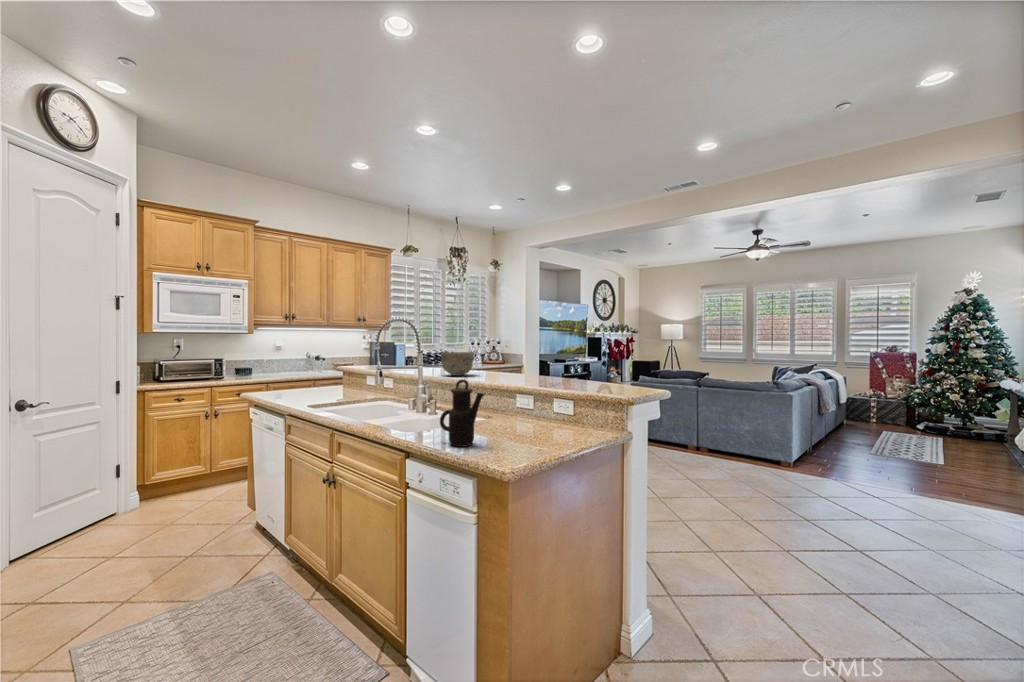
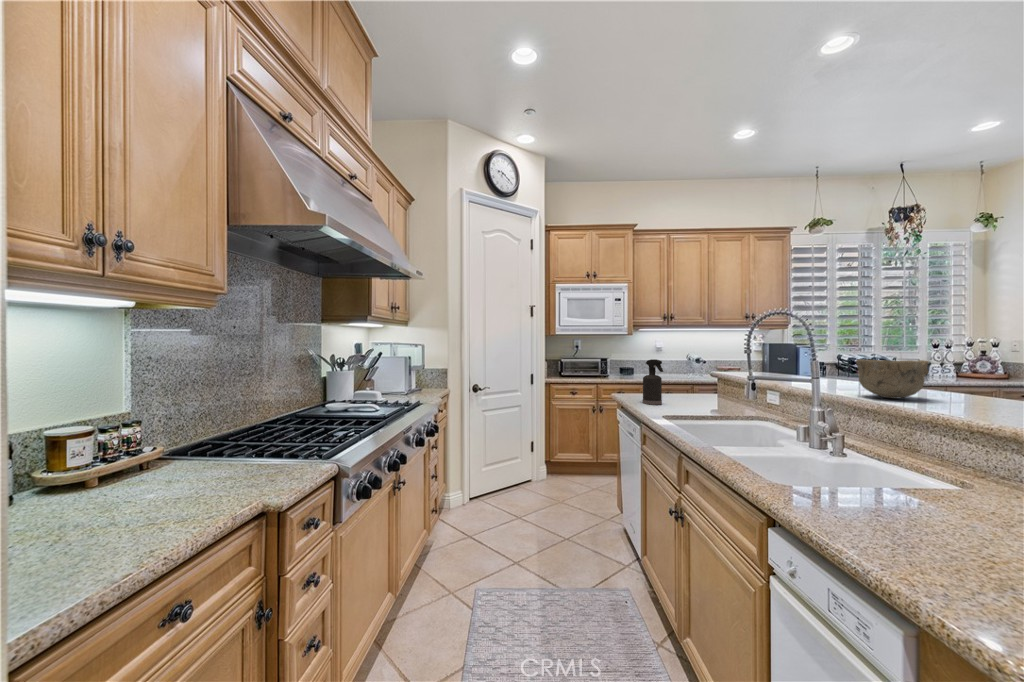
spray bottle: none [278,357,300,399] -> present [642,359,663,405]
teapot: present [440,379,485,447] -> none [833,414,940,544]

